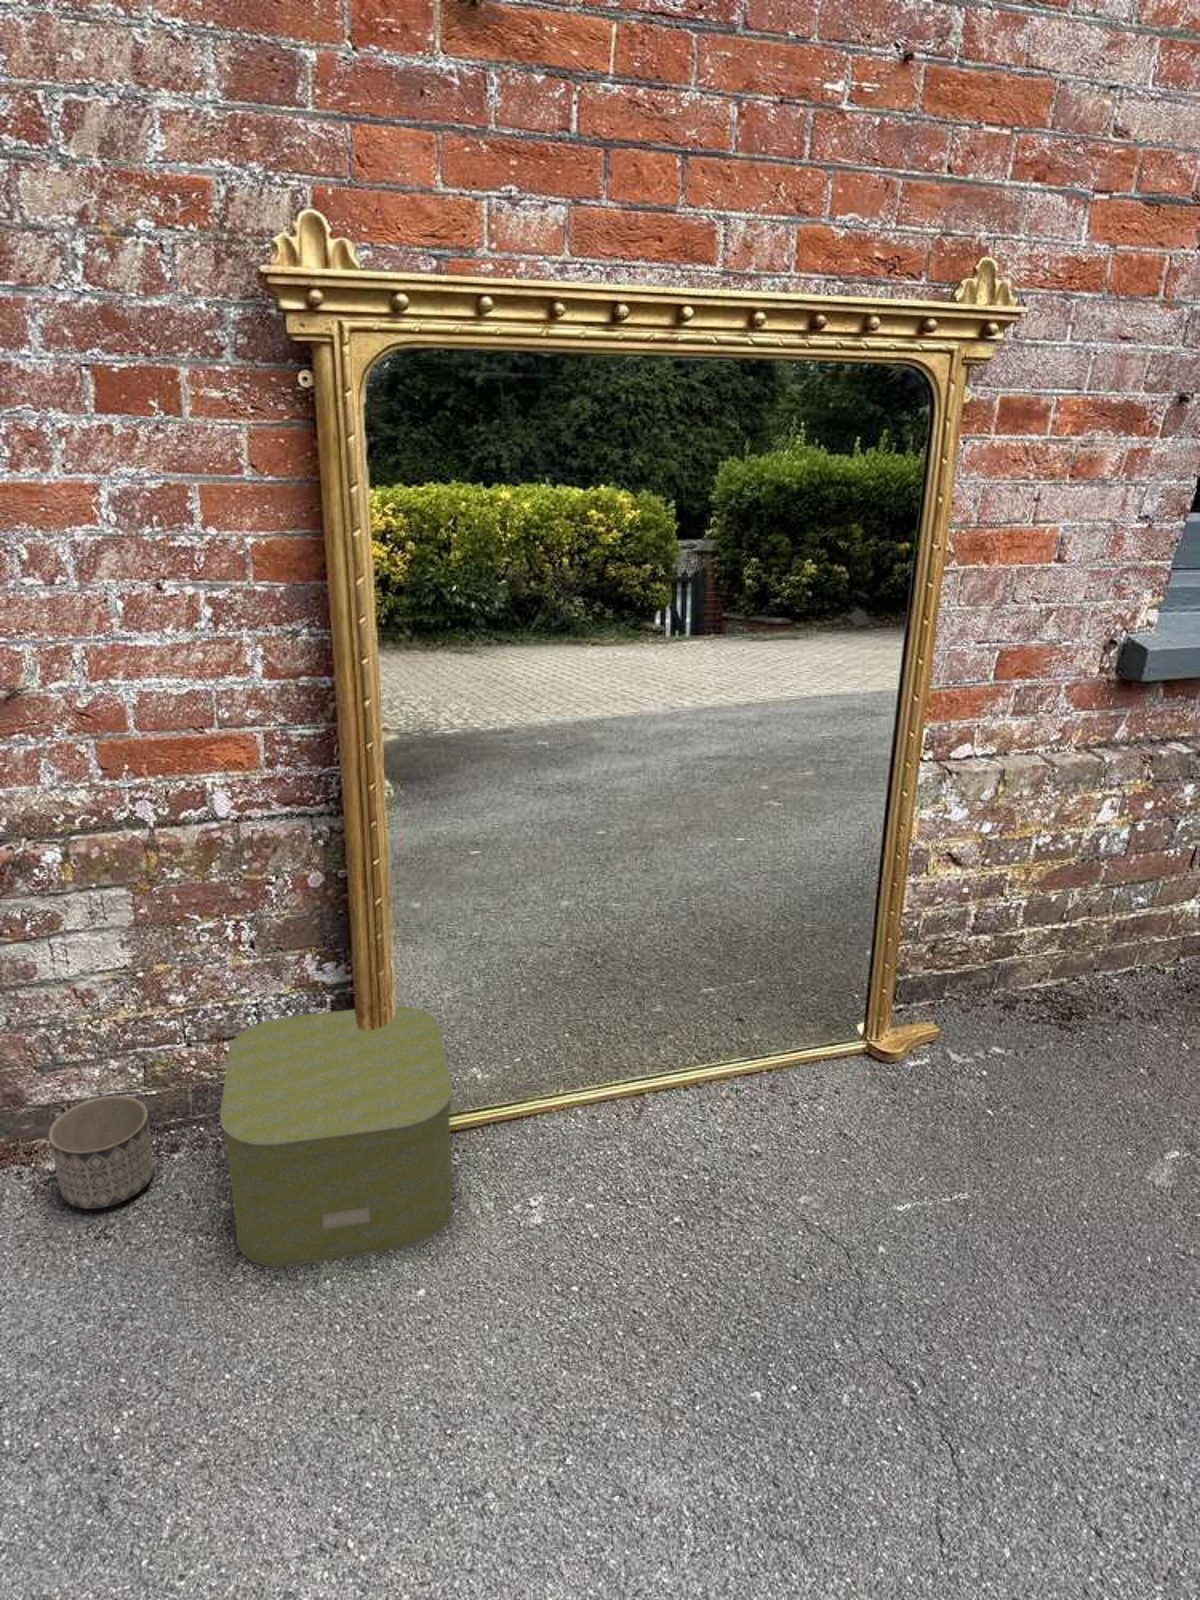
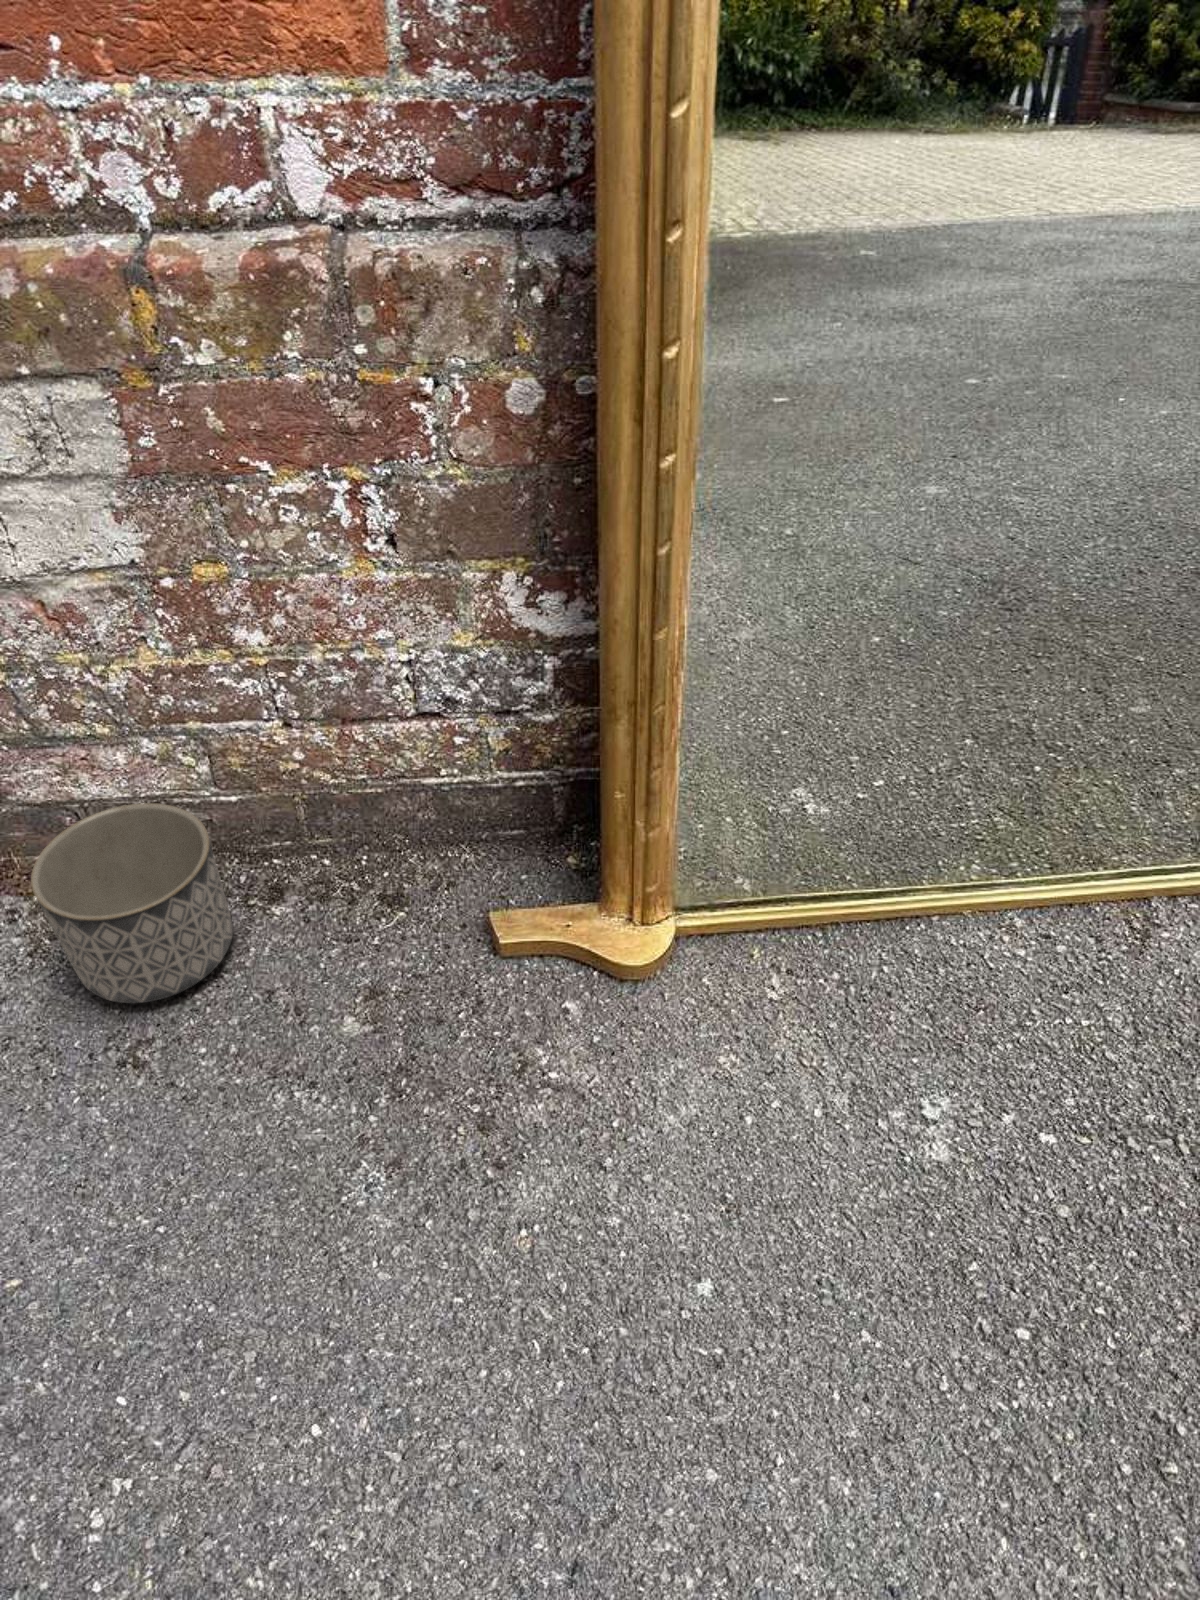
storage box: present [220,1006,452,1267] -> none [309,687,808,1188]

